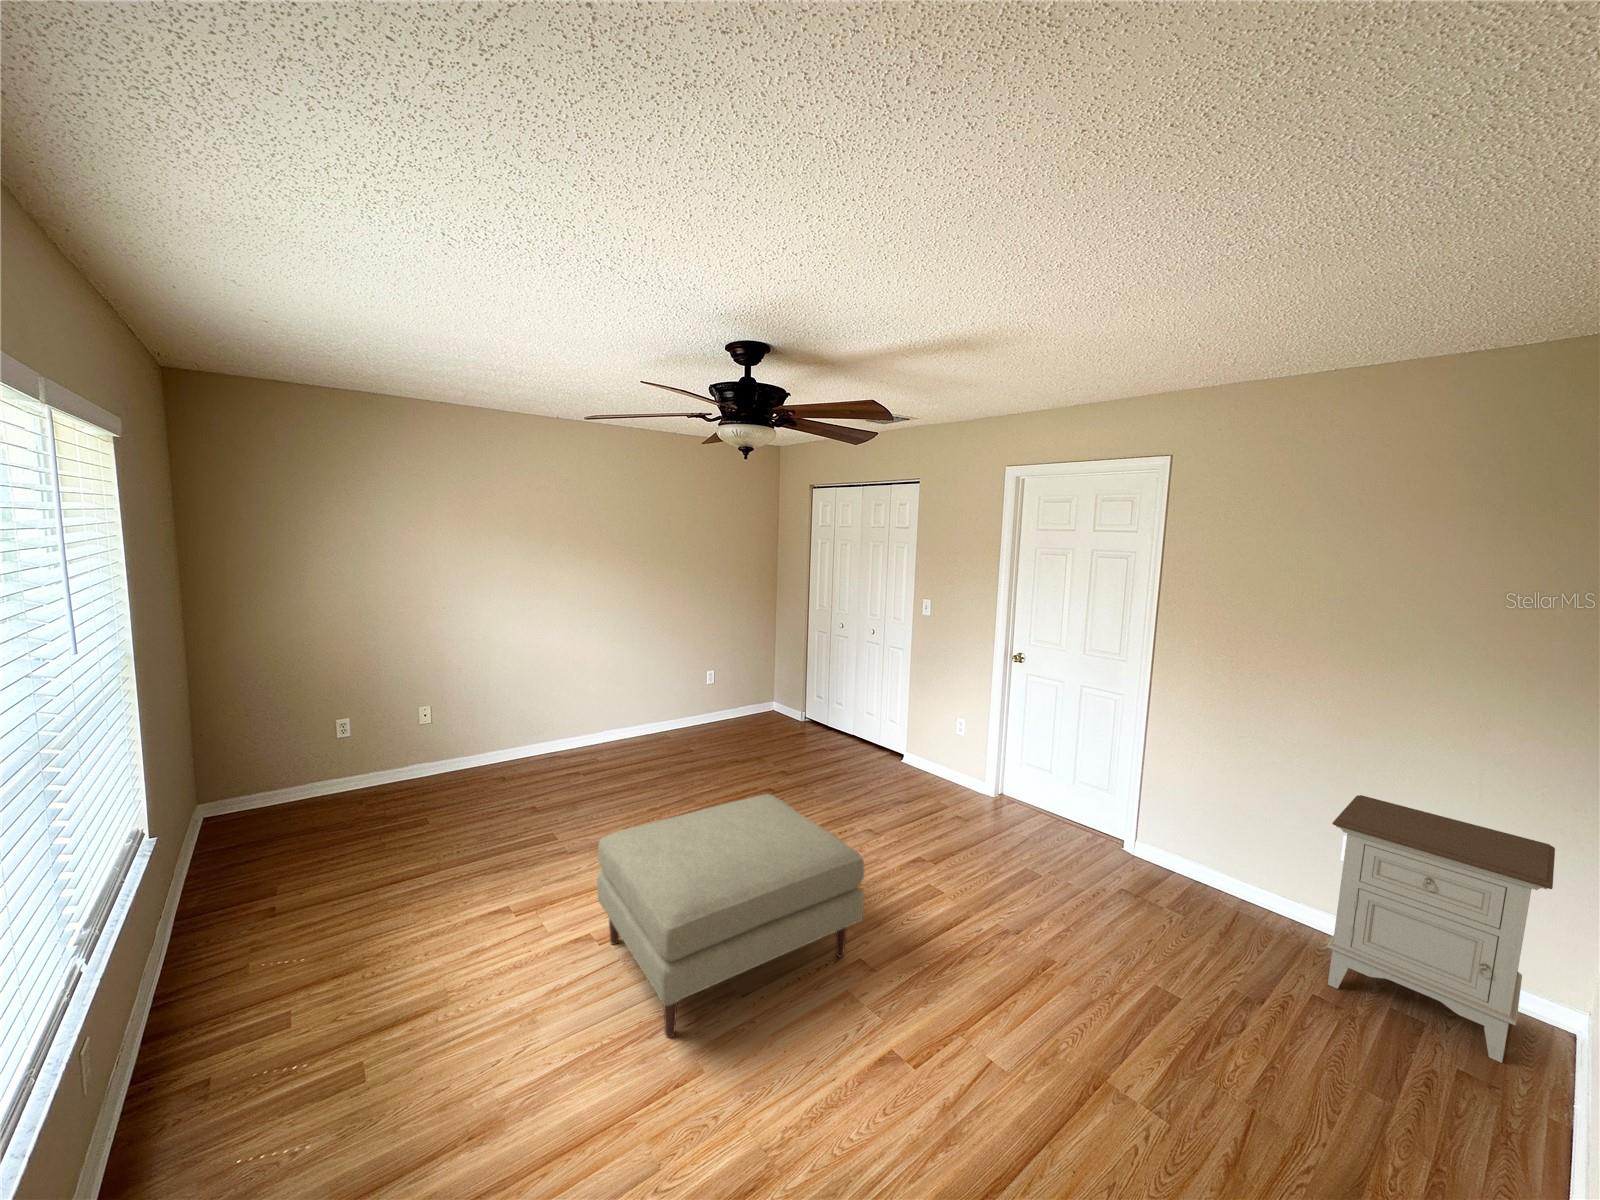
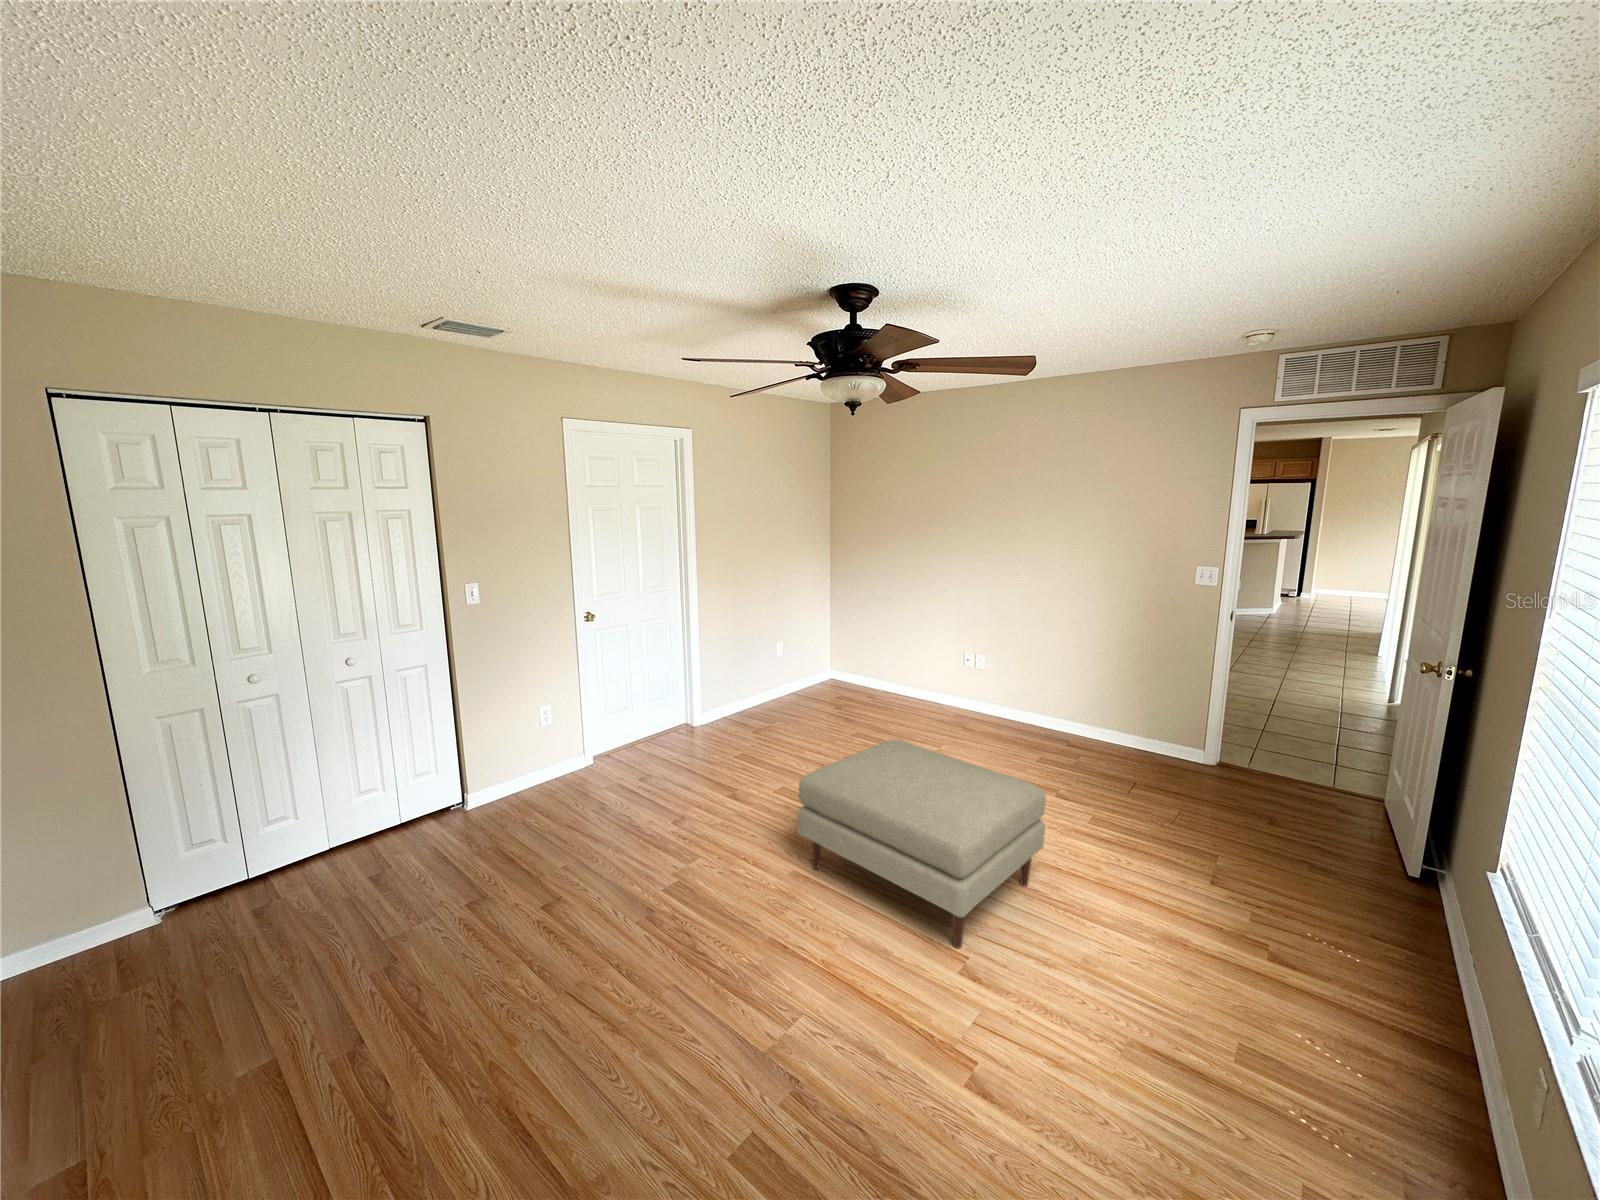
nightstand: present [1327,795,1555,1063] -> none [790,620,866,712]

